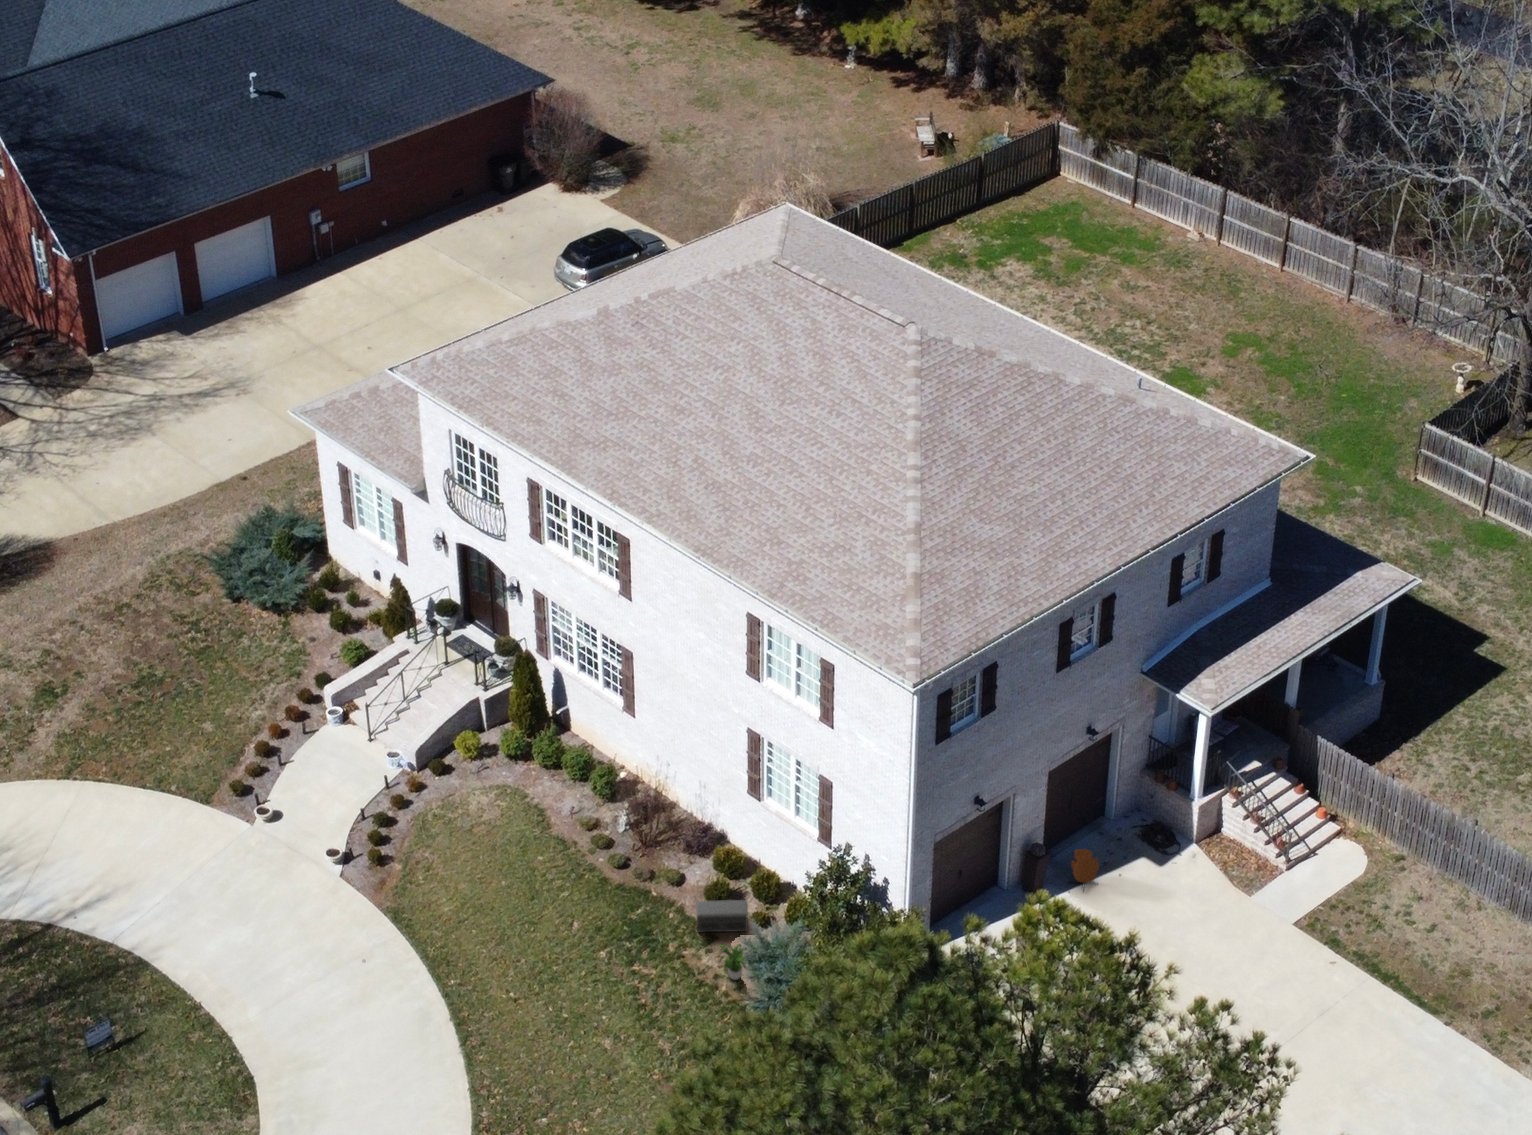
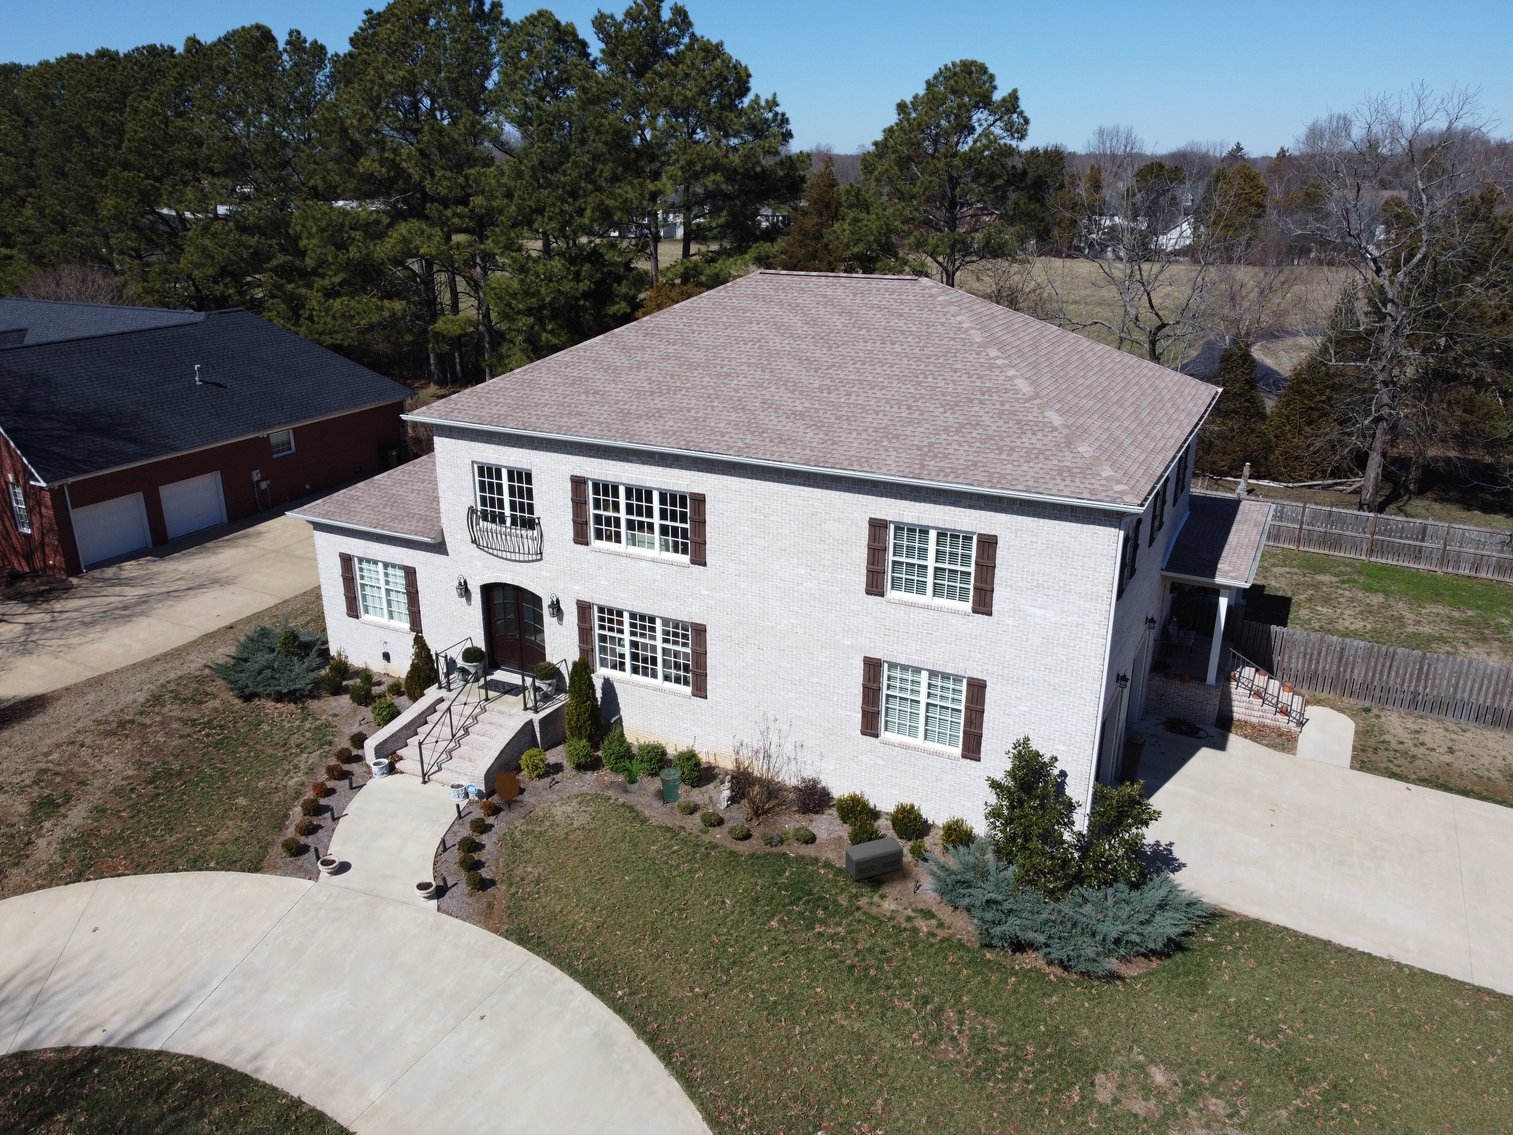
trash can: none [572,780,593,813] -> present [660,768,681,802]
lounge chair: present [1071,849,1099,889] -> present [494,770,521,808]
potted plant: present [720,944,746,980] -> present [613,759,649,793]

